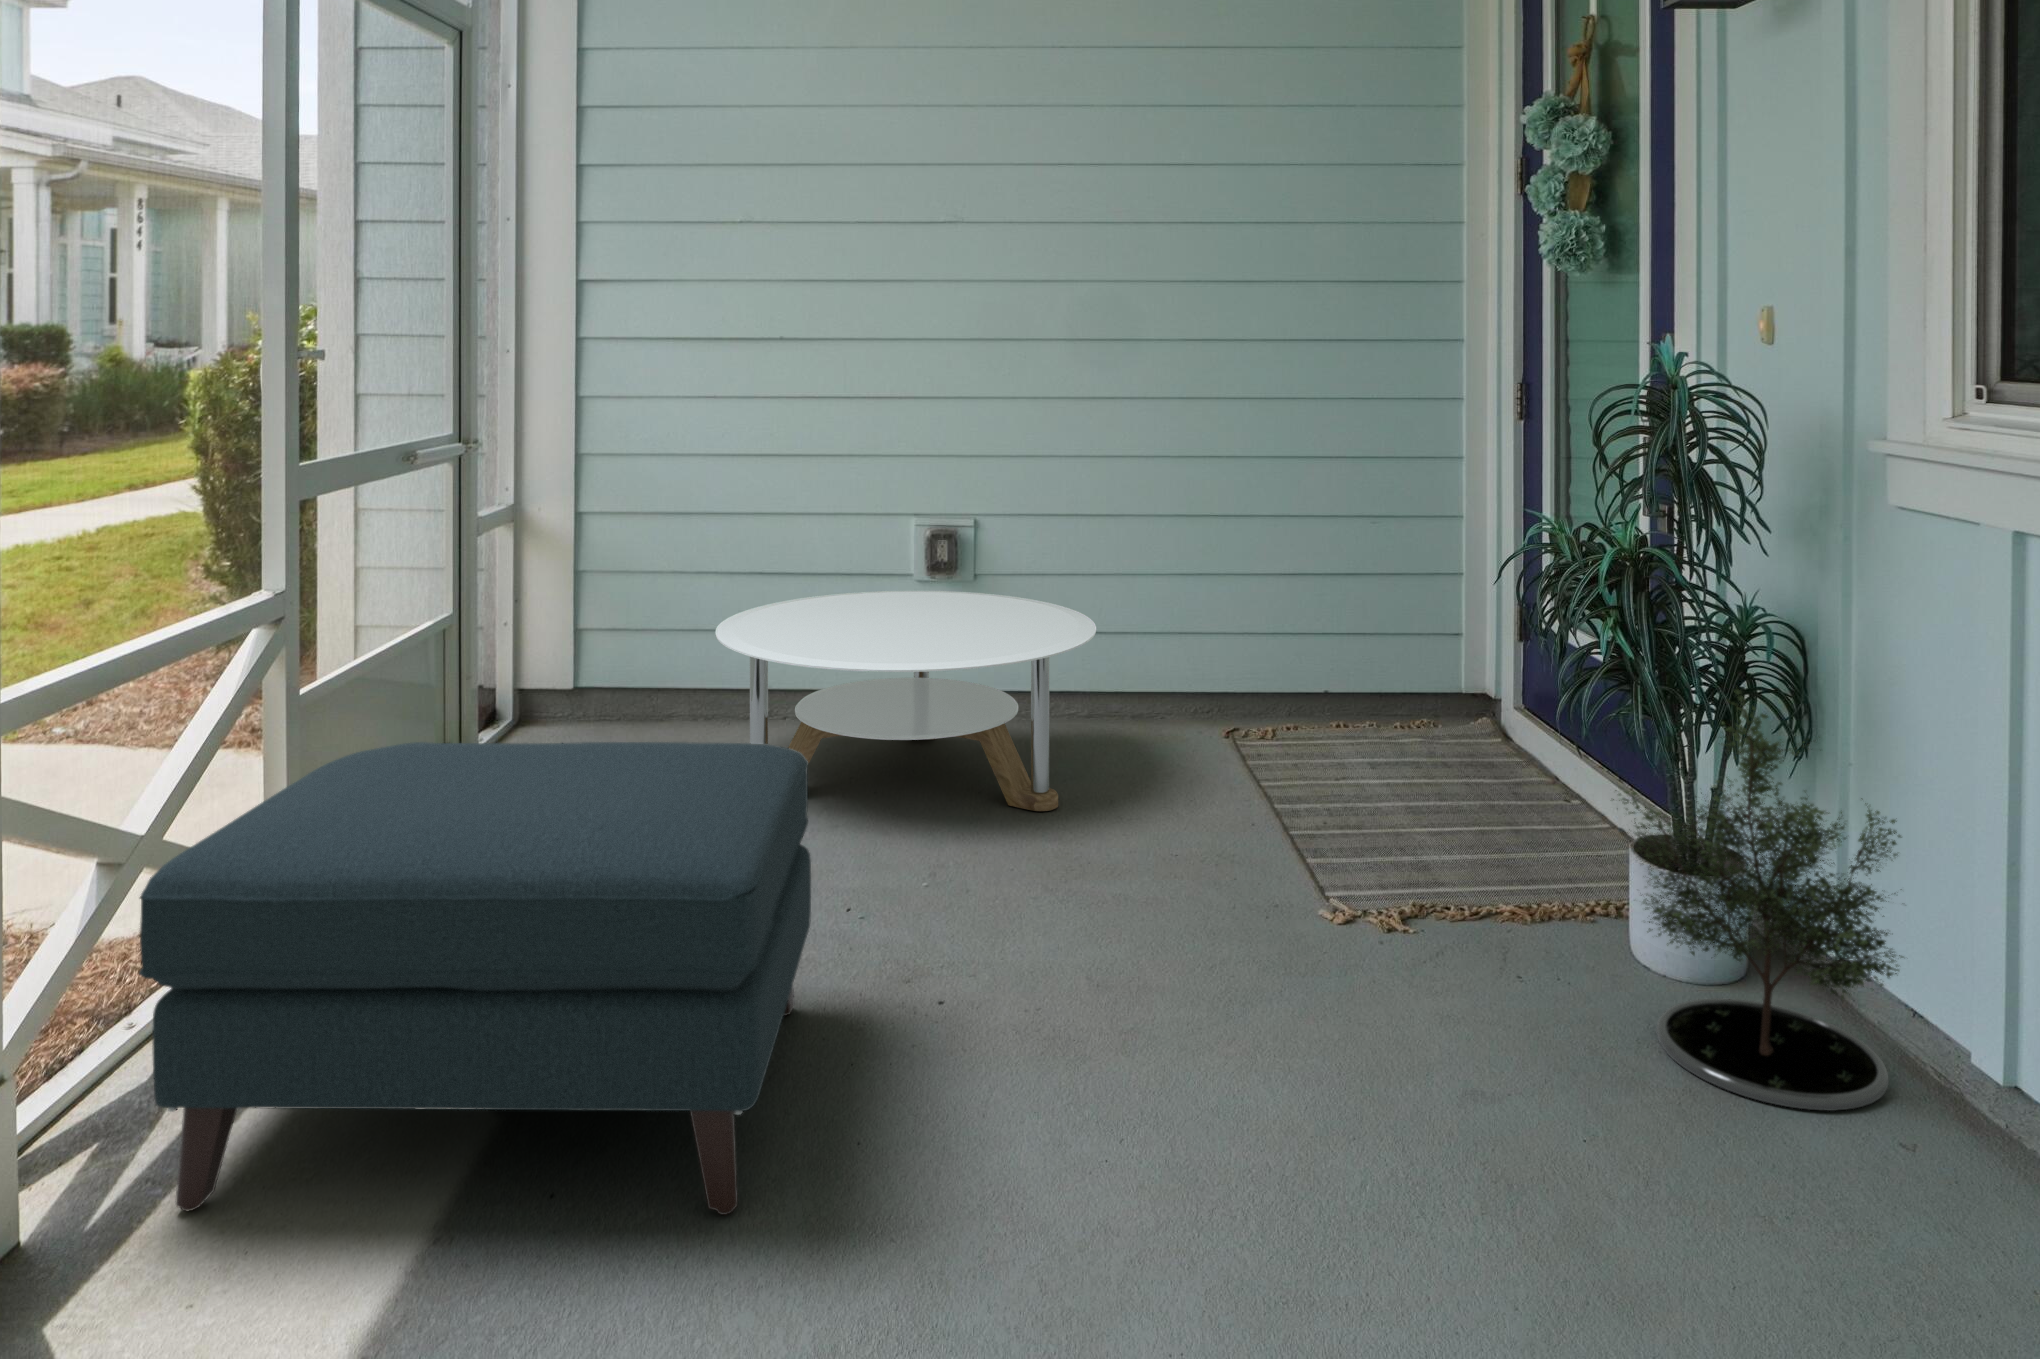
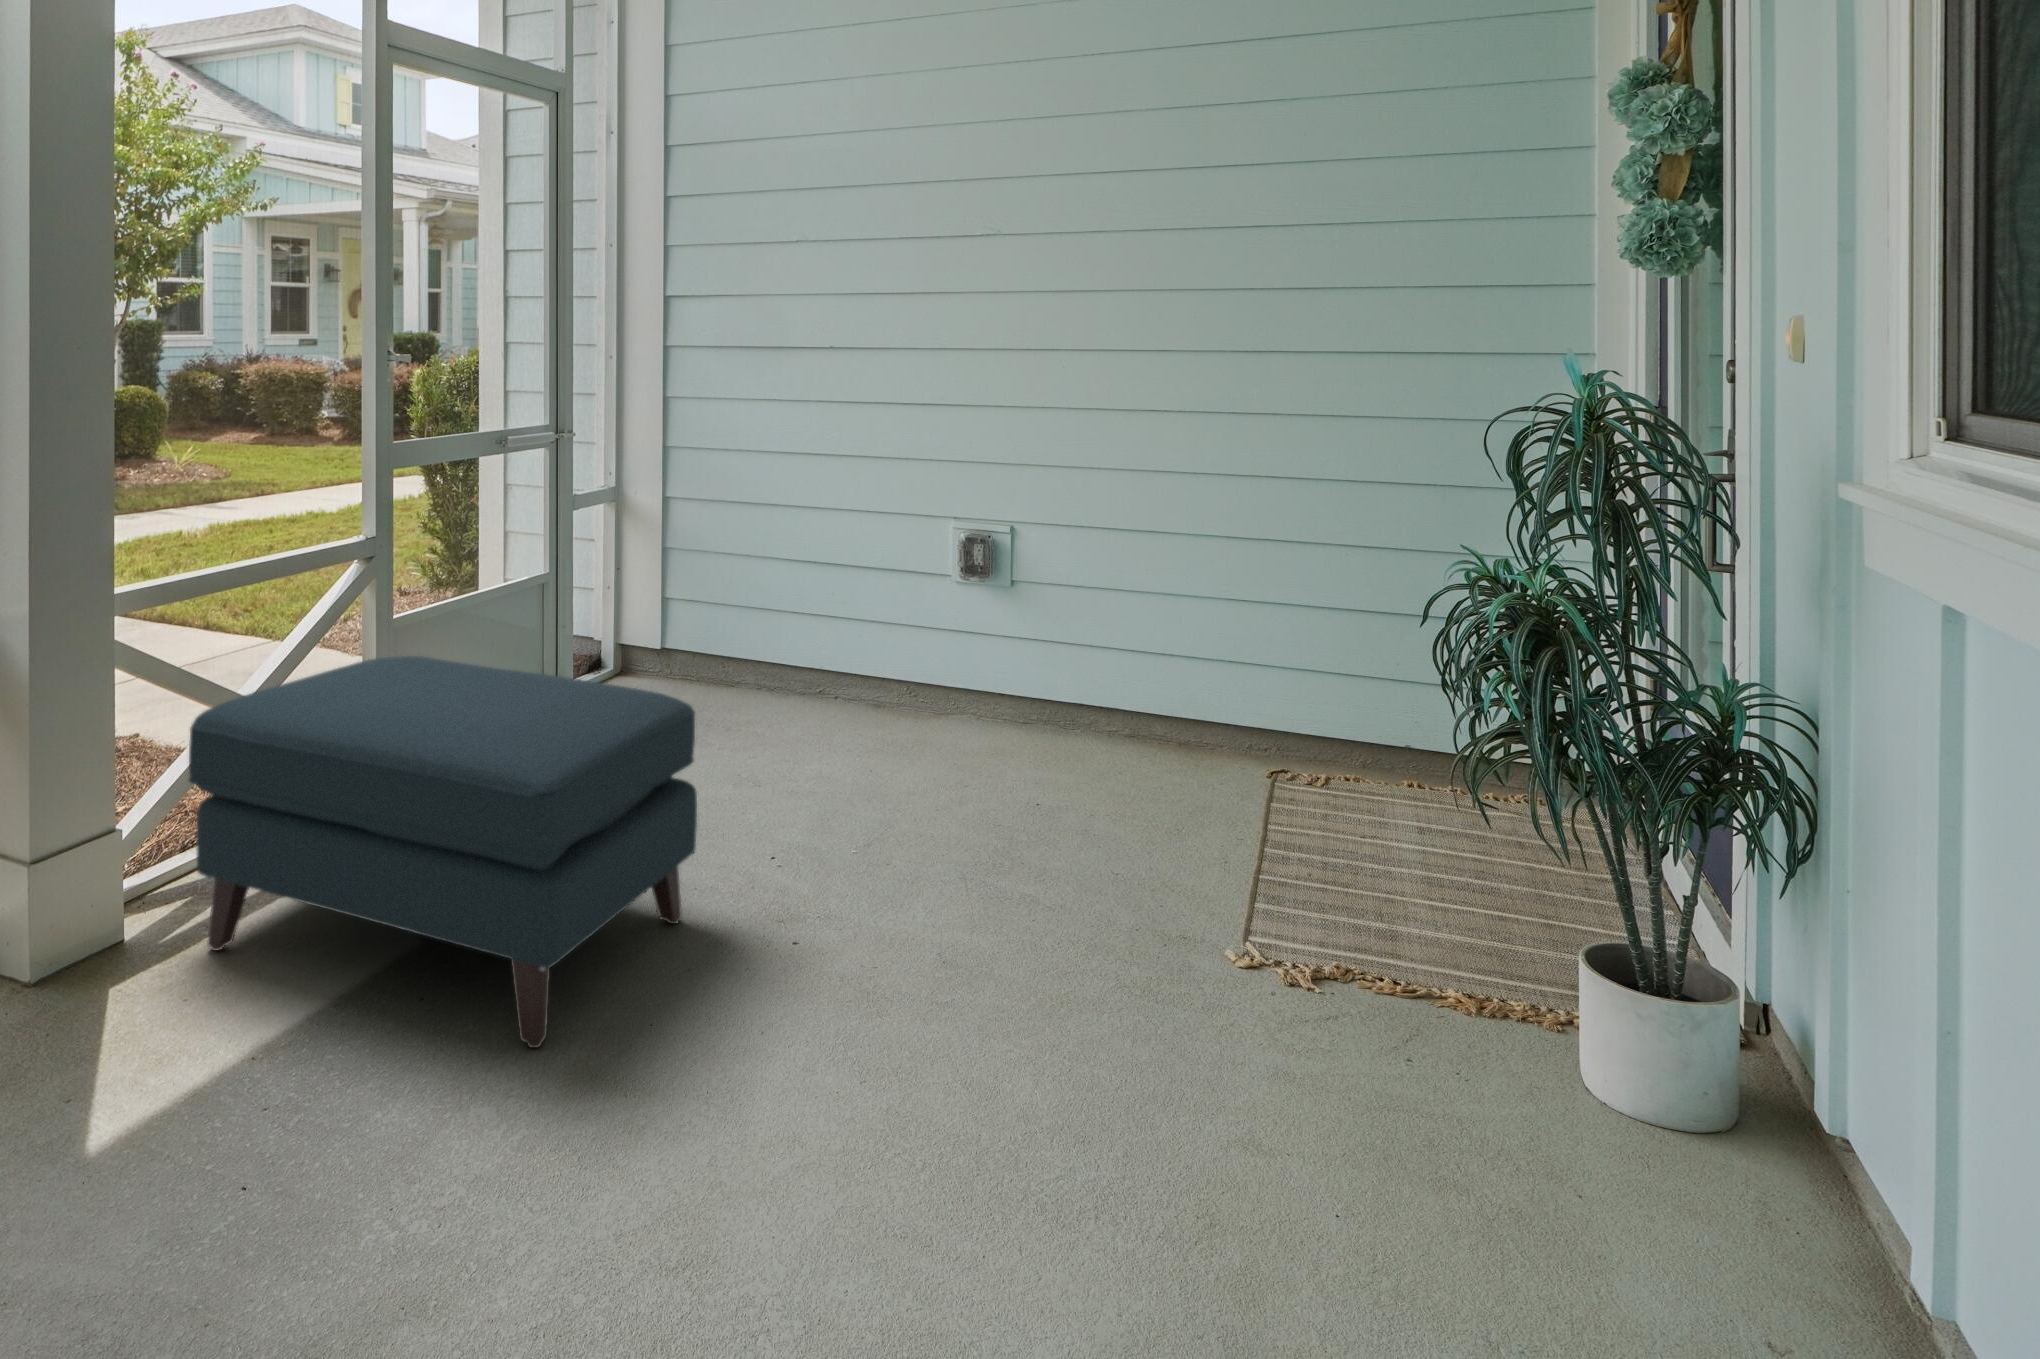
round table: present [715,591,1096,811] -> none [735,589,1093,811]
potted tree: present [1613,689,1903,1111] -> none [1493,773,1856,1291]

